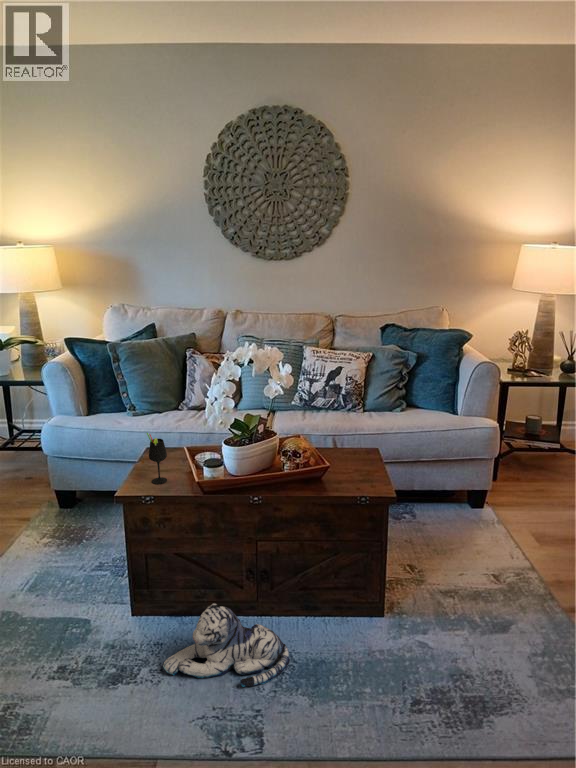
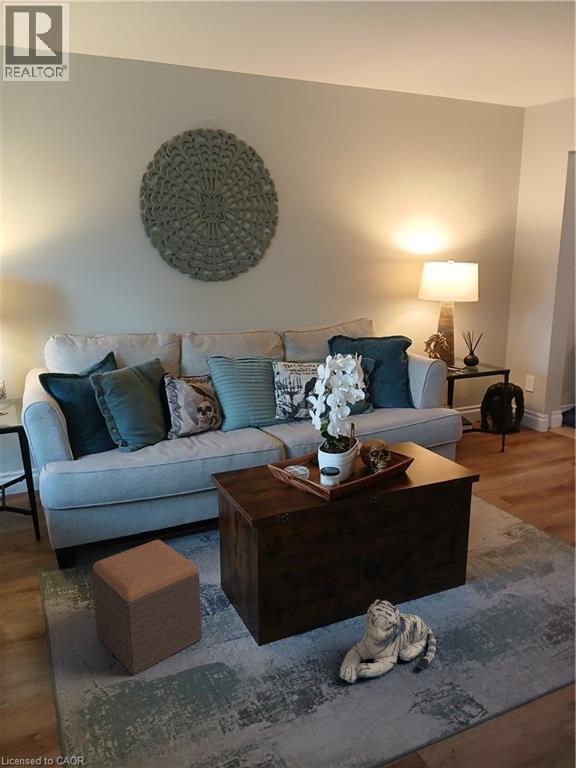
wine glass: present [147,433,167,484] -> none [259,449,278,502]
footstool: none [19,497,104,604] -> present [92,540,202,675]

